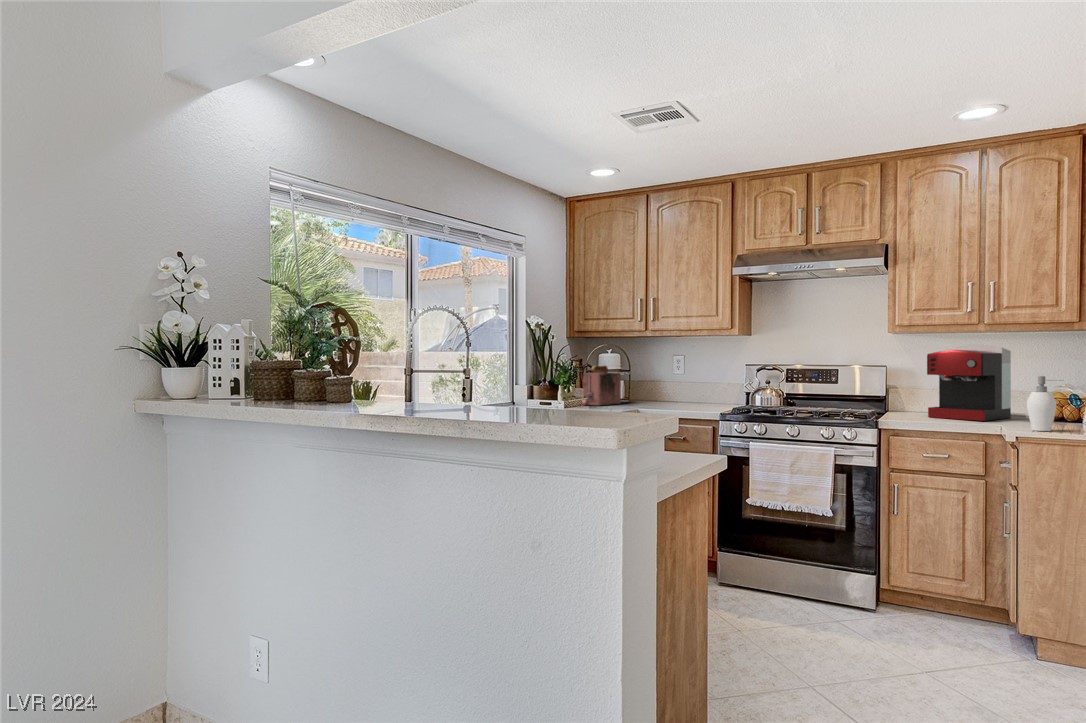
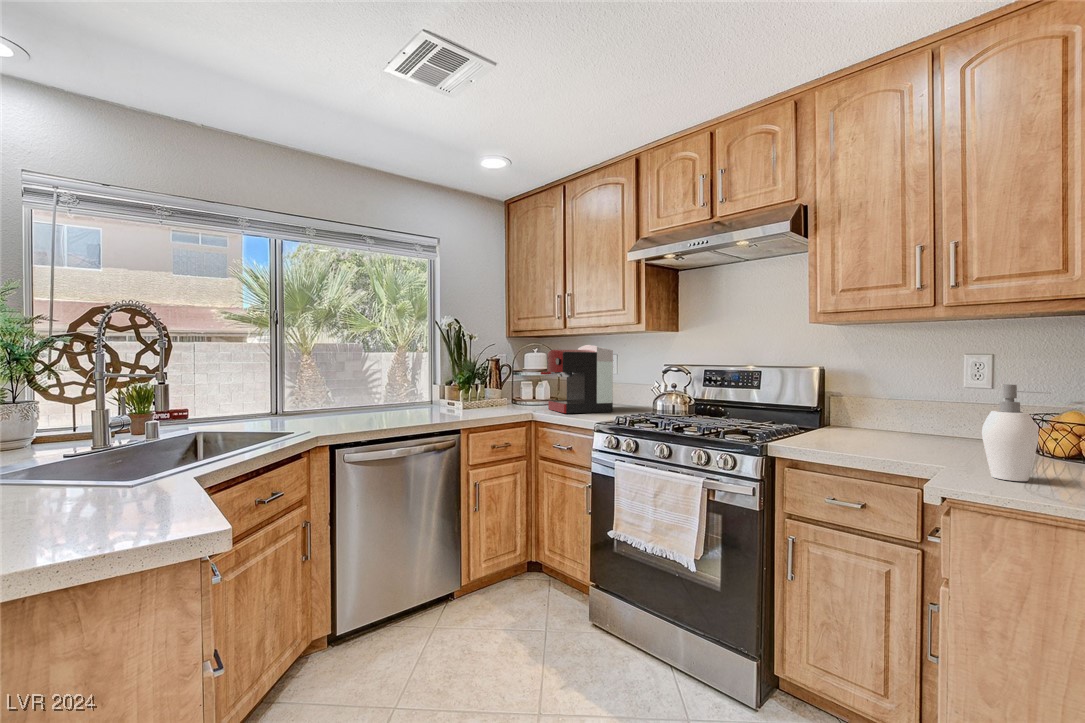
coffee maker: present [927,344,1011,421] -> present [541,345,613,413]
toaster: present [582,365,621,405] -> none [488,366,537,407]

